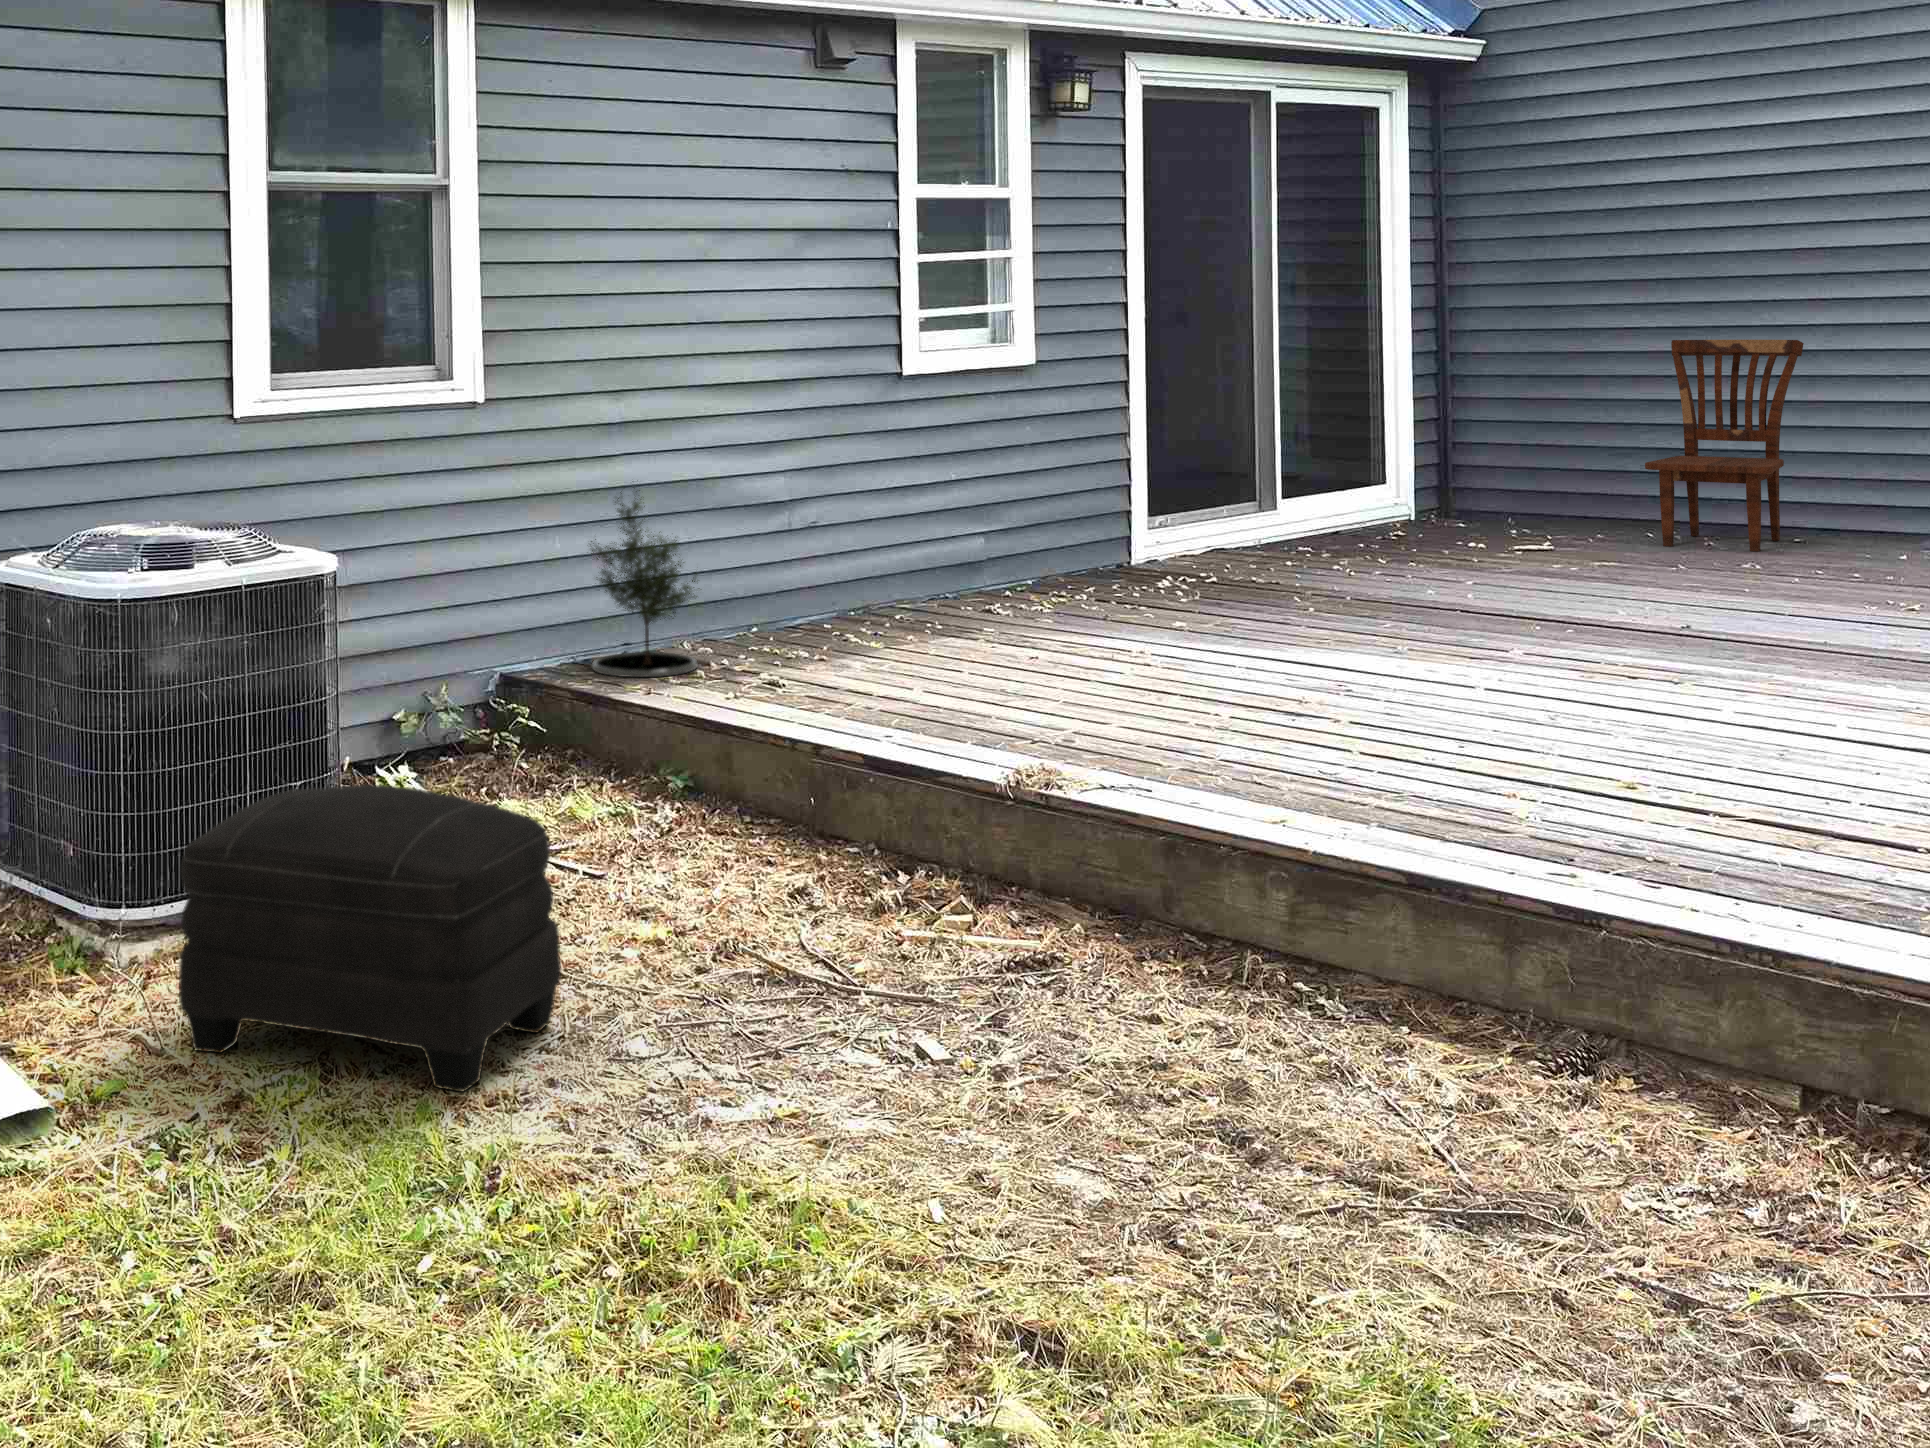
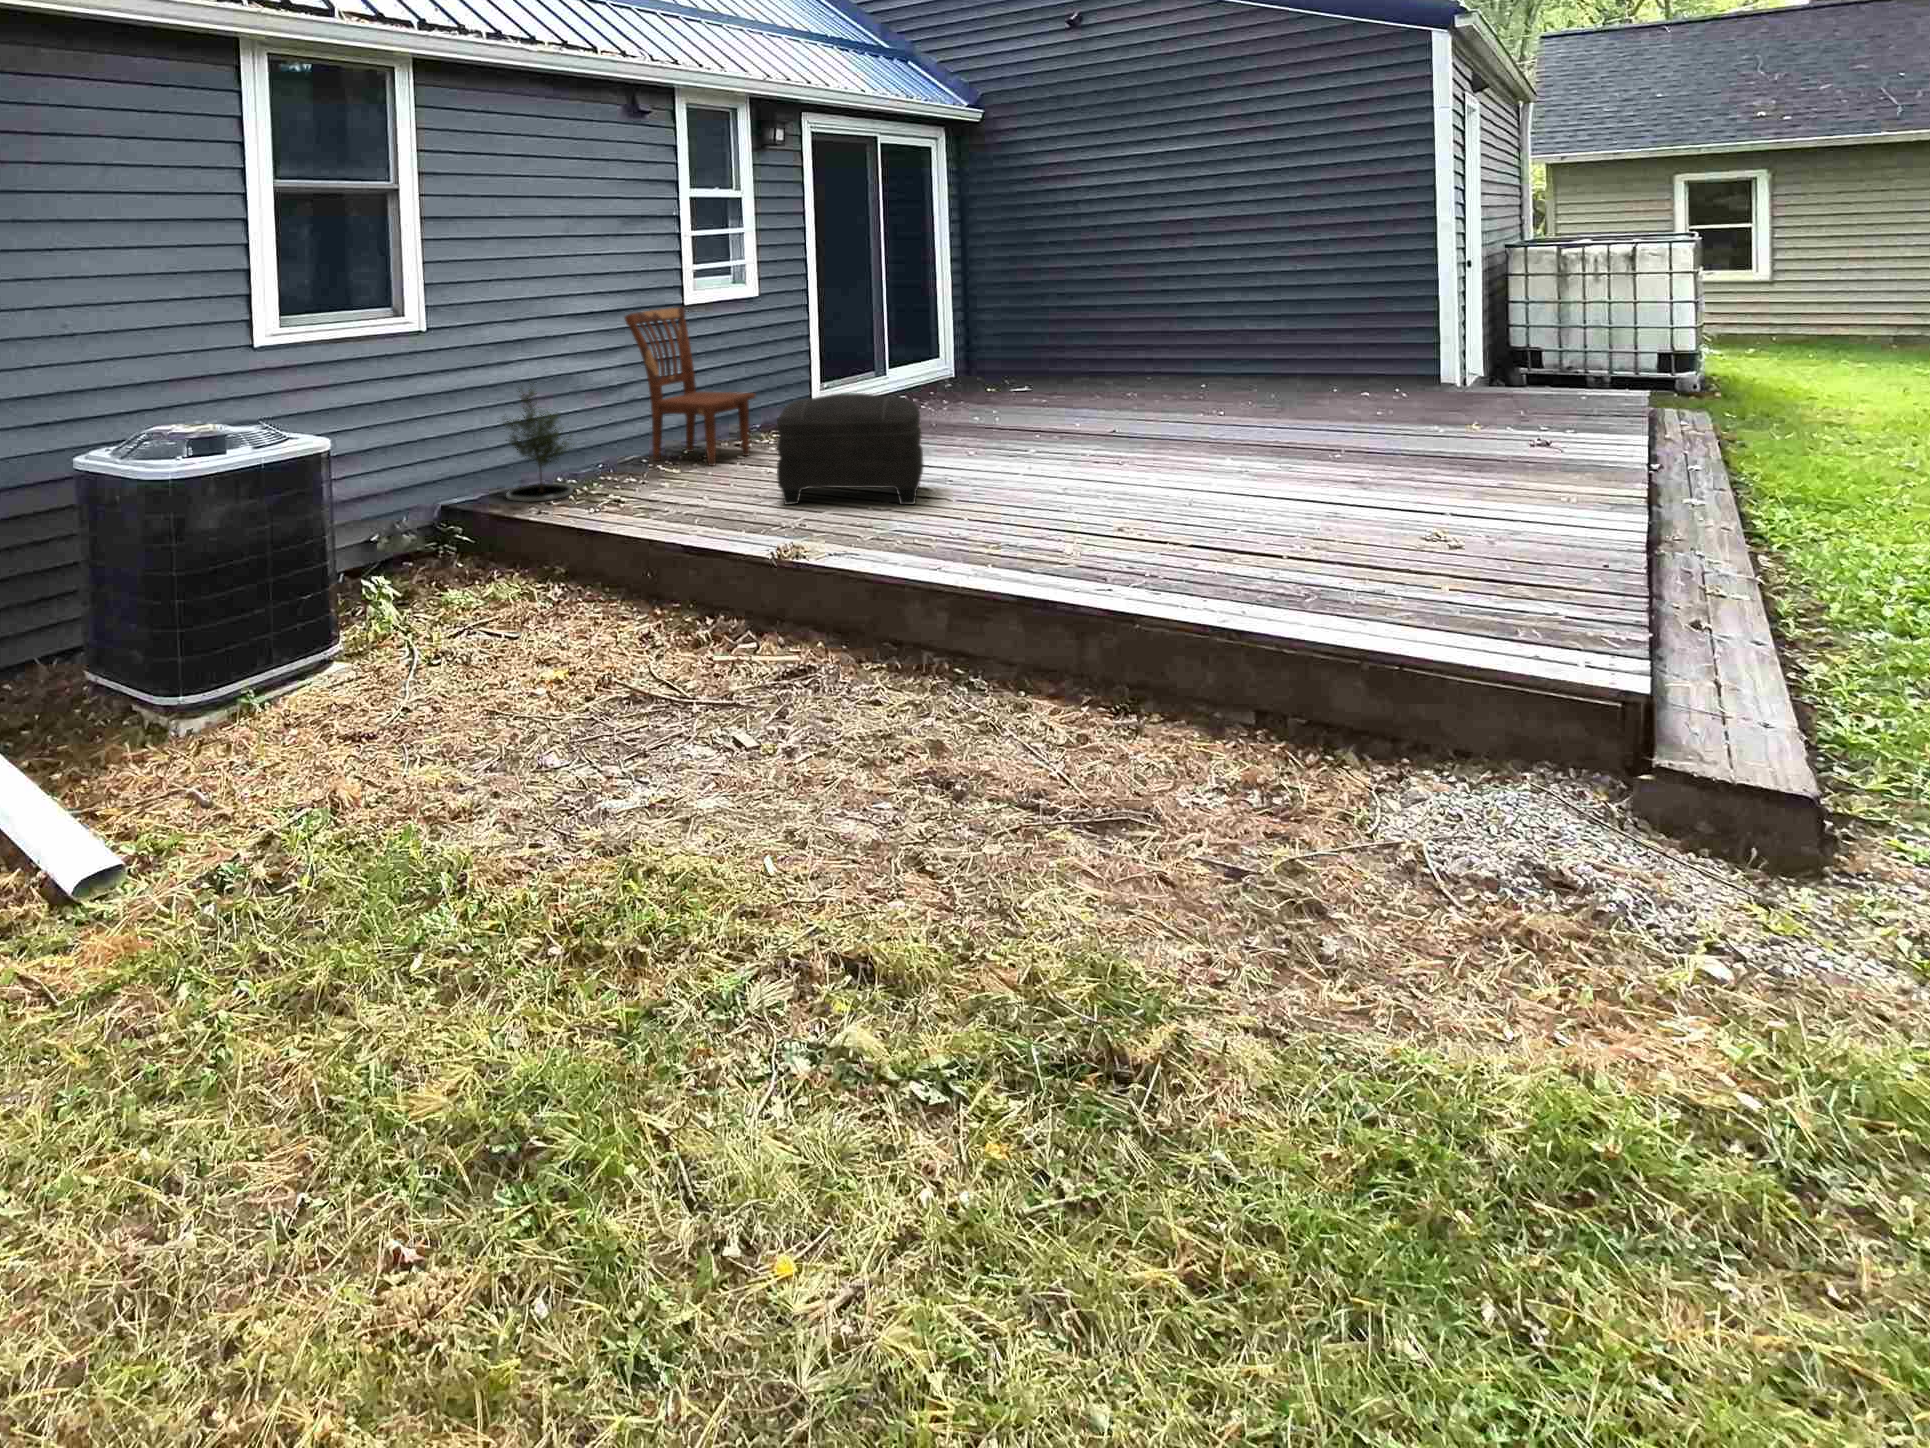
dining chair: present [1645,340,1804,552] -> present [624,308,755,466]
ottoman: present [179,784,561,1092] -> present [777,393,924,505]

